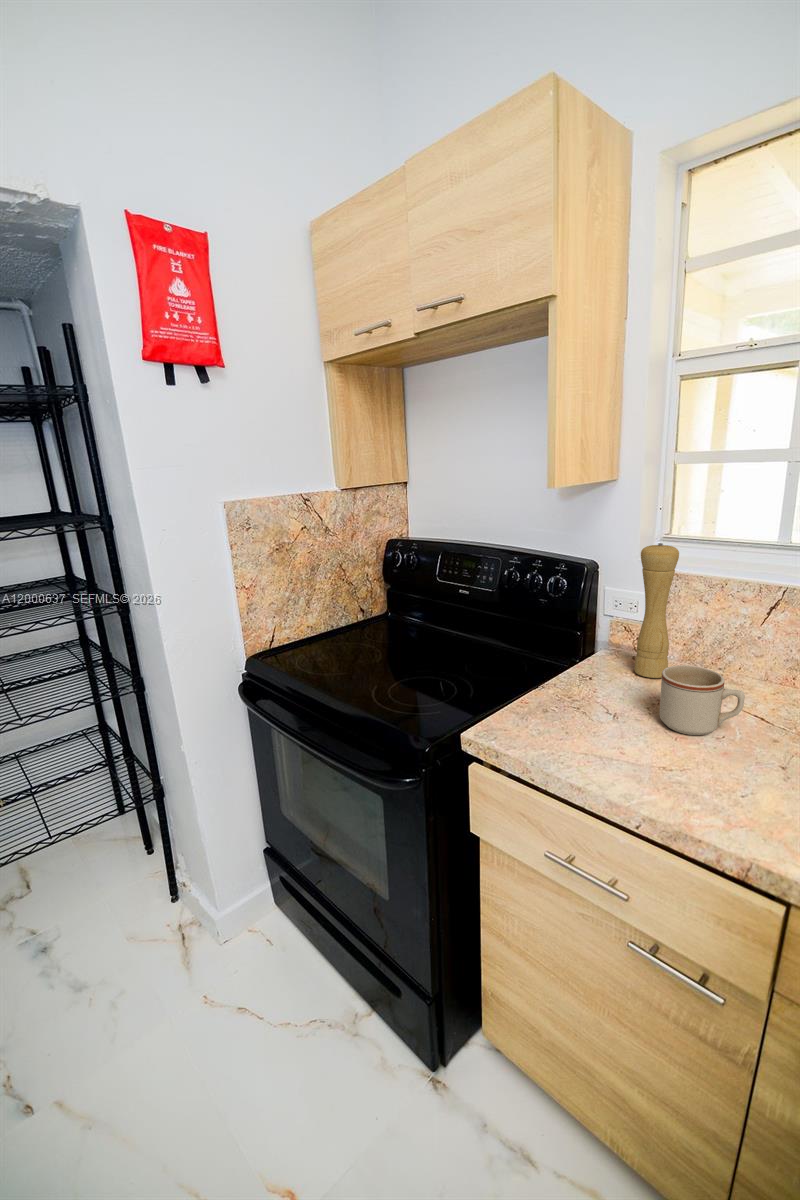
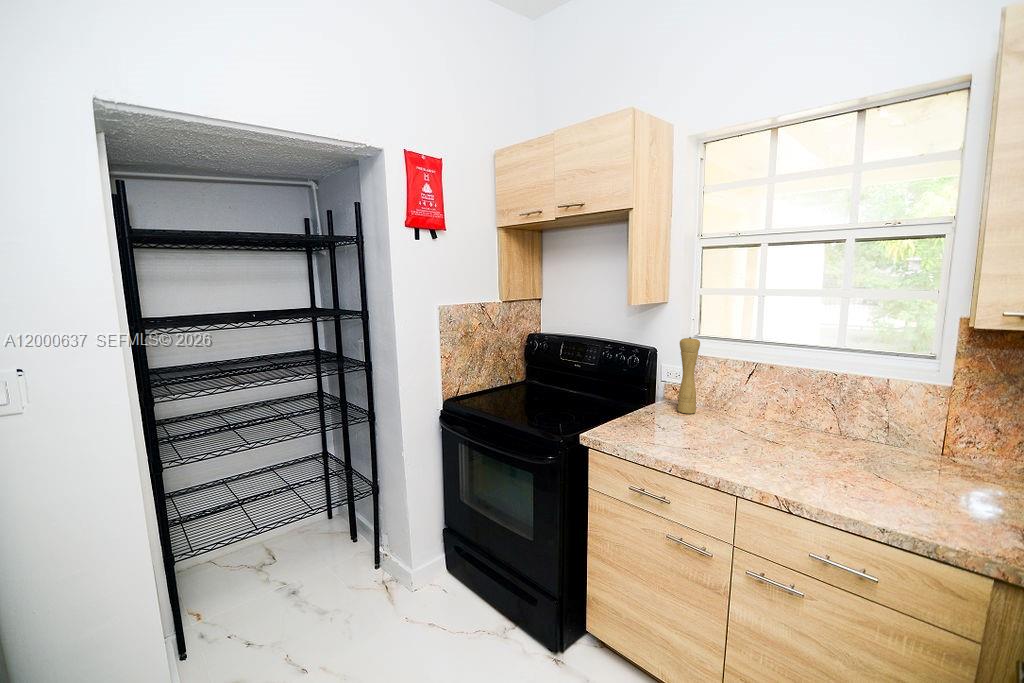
mug: present [660,665,745,735] -> none [687,401,729,437]

